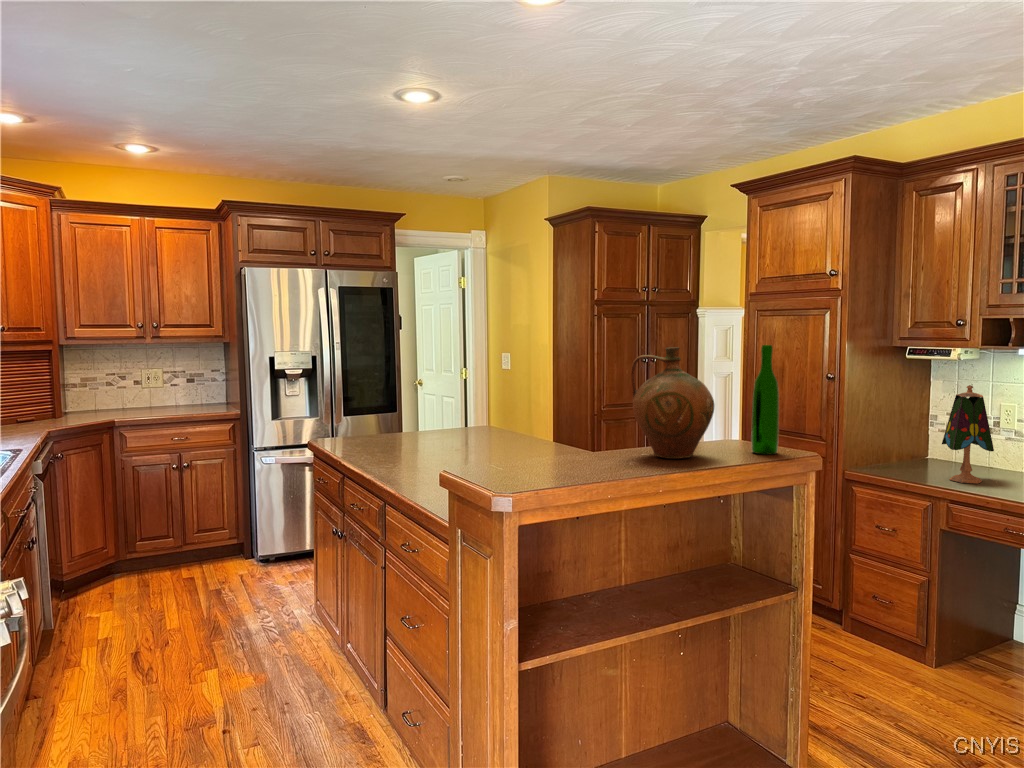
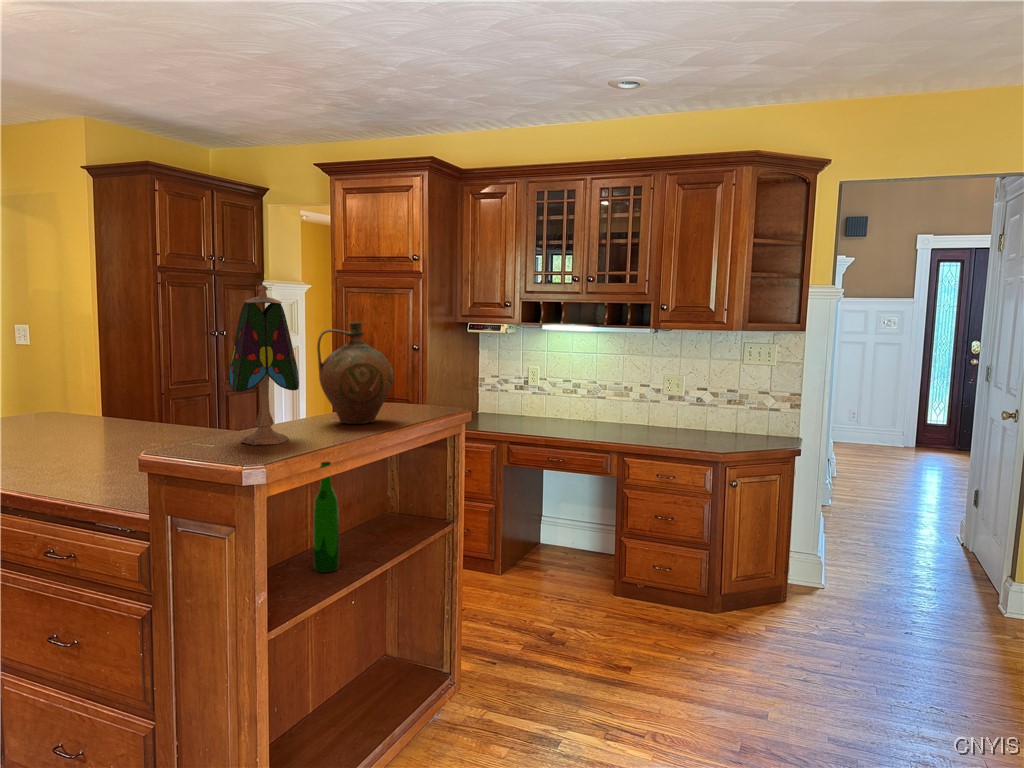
wine bottle: present [751,345,779,454] -> present [313,462,339,572]
table lamp: present [942,385,994,484] -> present [228,285,299,445]

